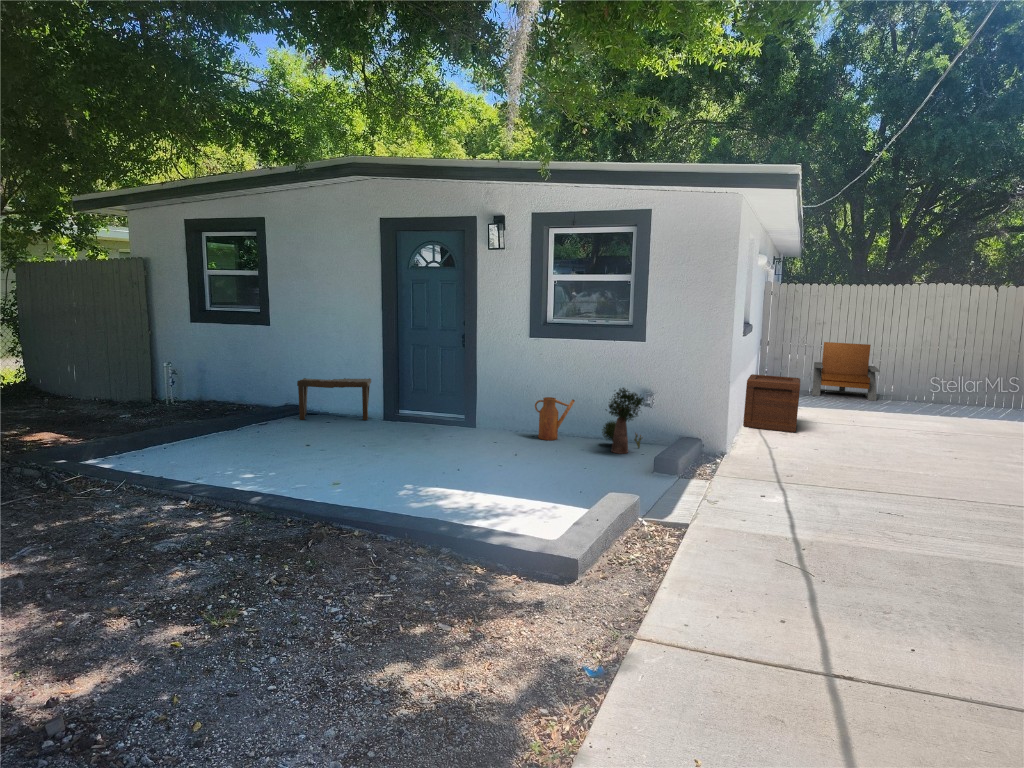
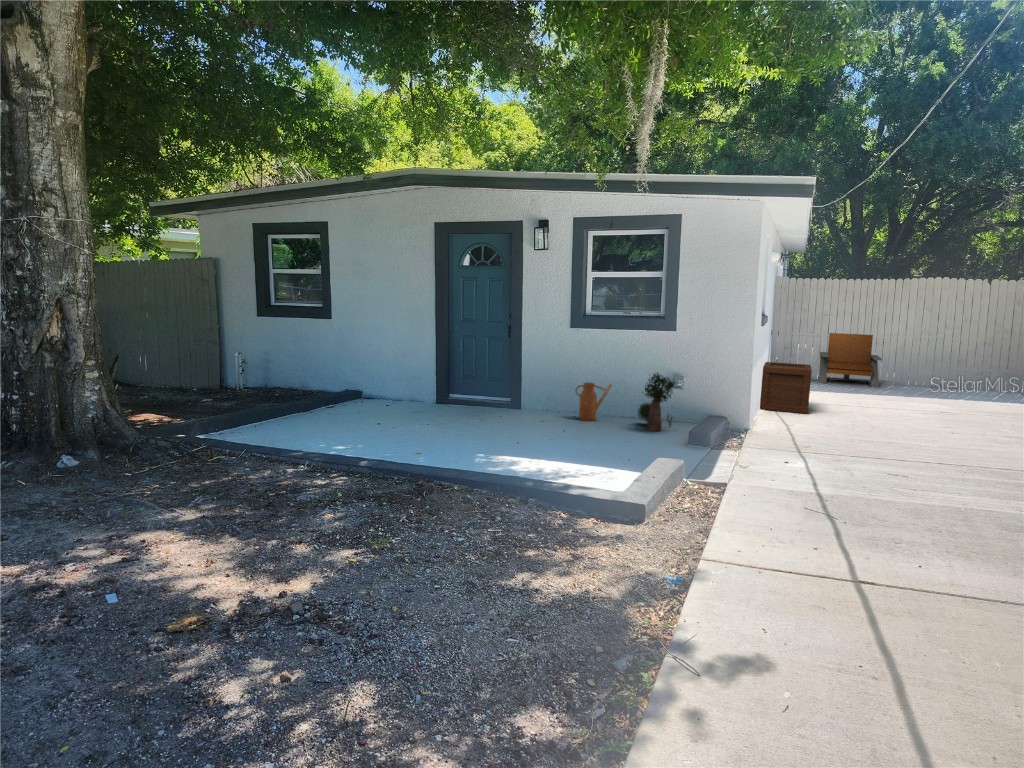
bench: present [297,378,371,420] -> none [357,367,421,405]

